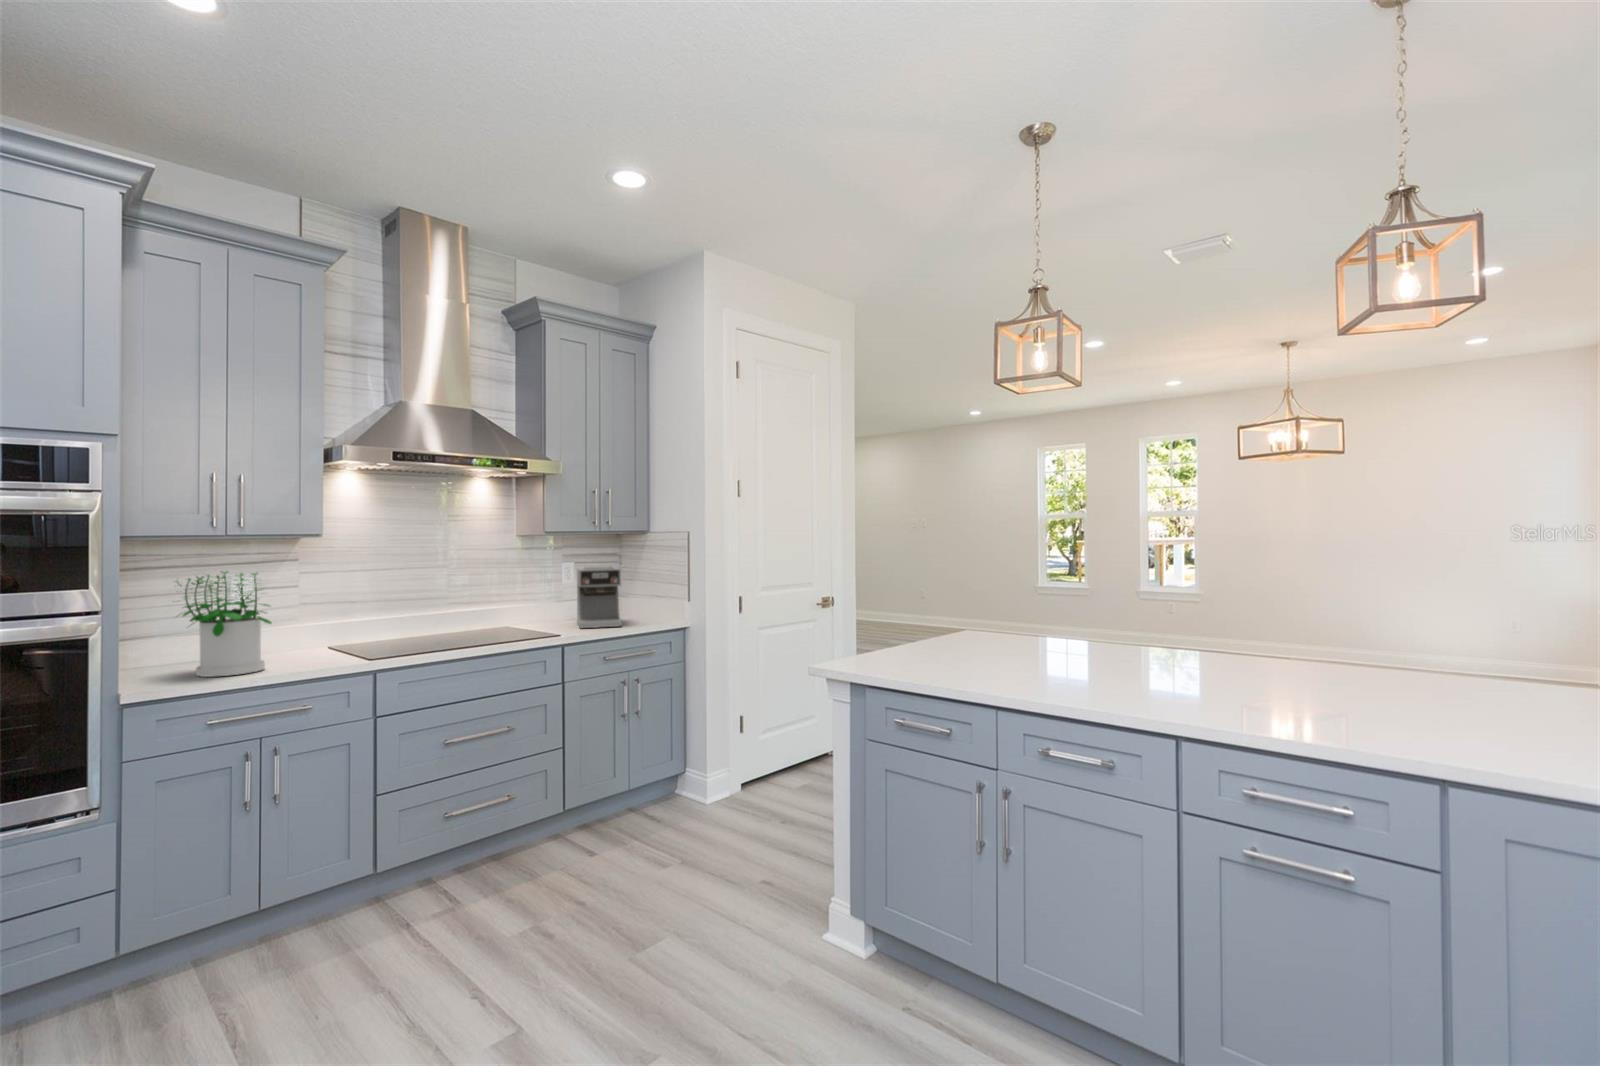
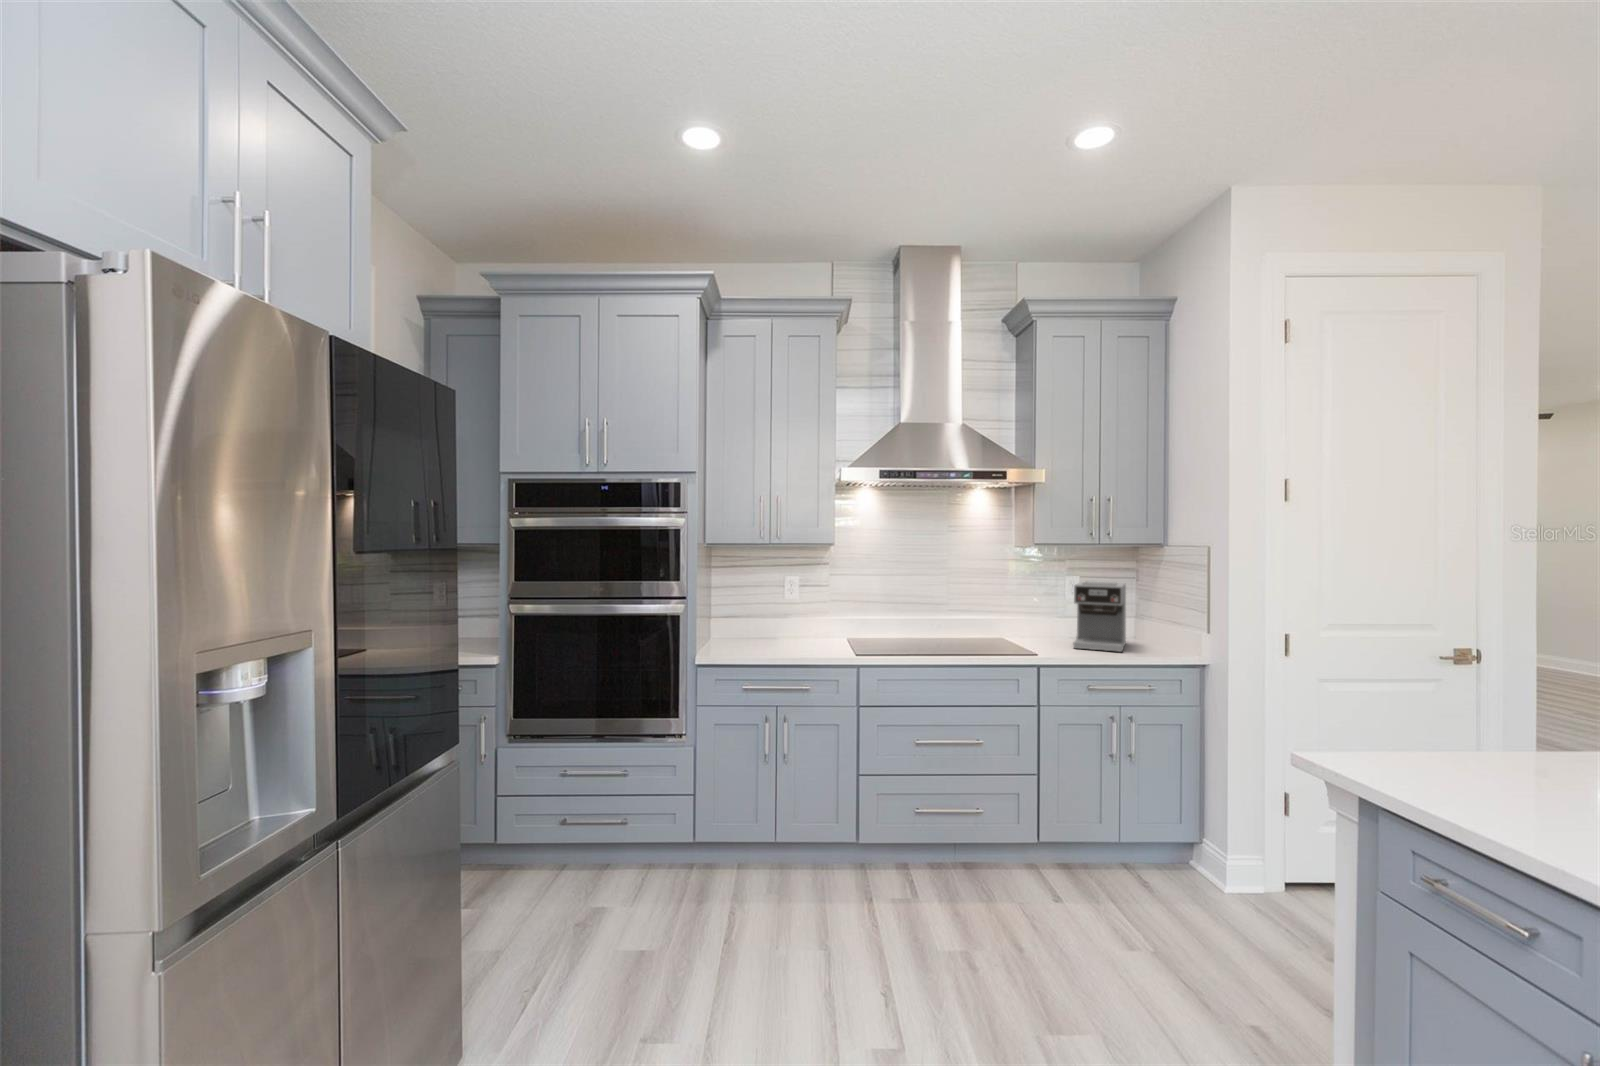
potted plant: present [179,572,271,677] -> none [735,572,790,653]

